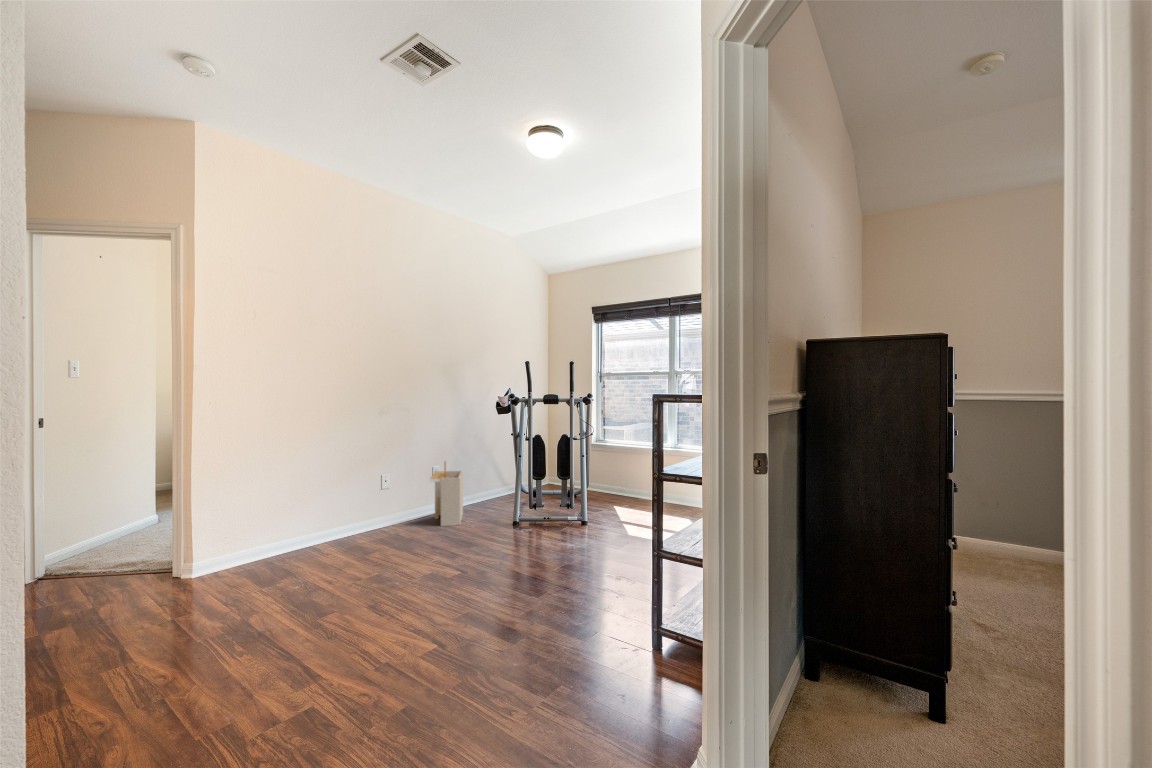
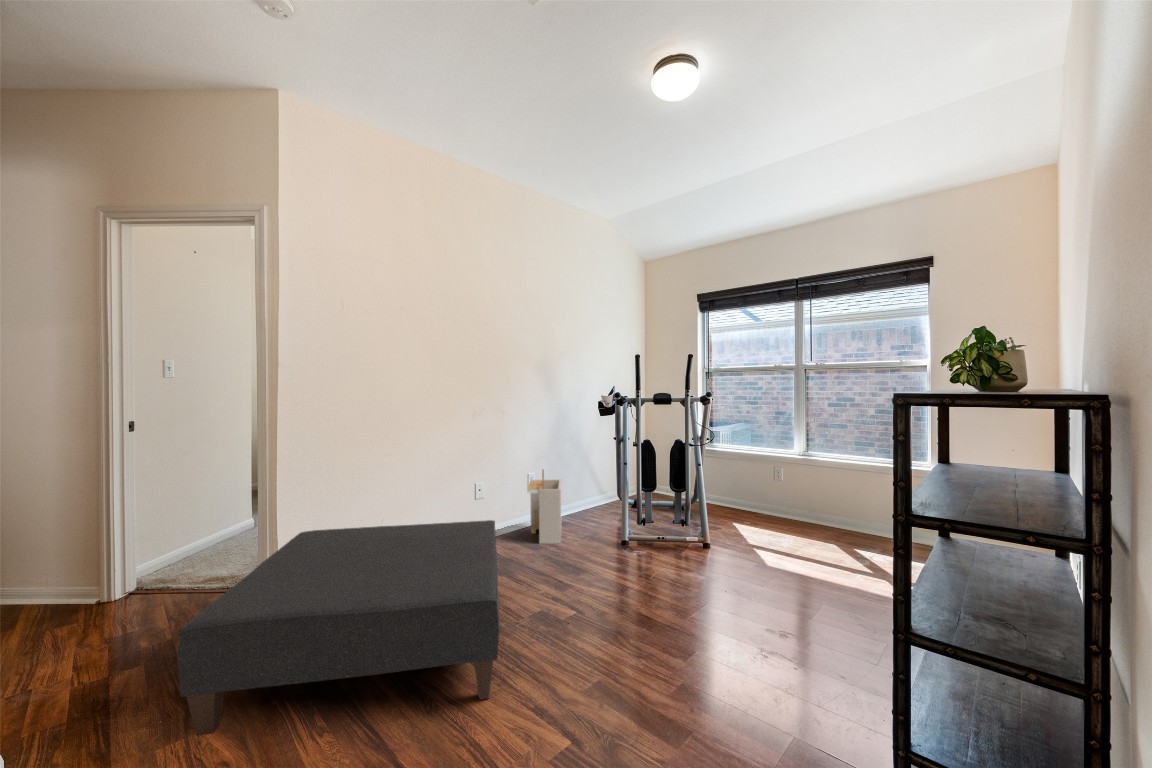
ottoman: none [117,501,396,665] -> present [177,520,499,736]

